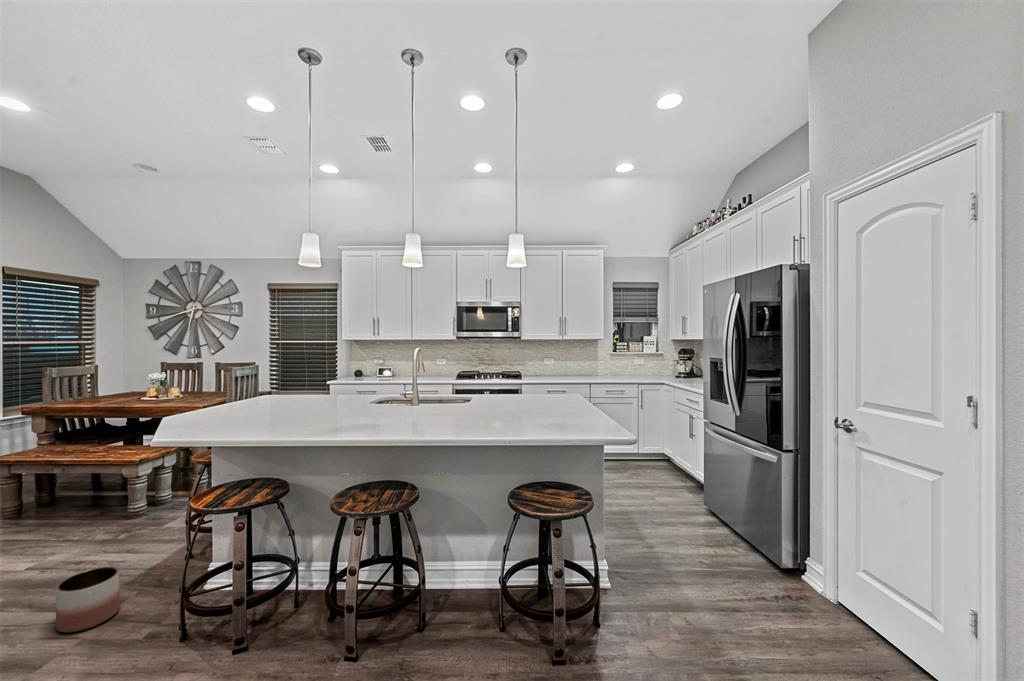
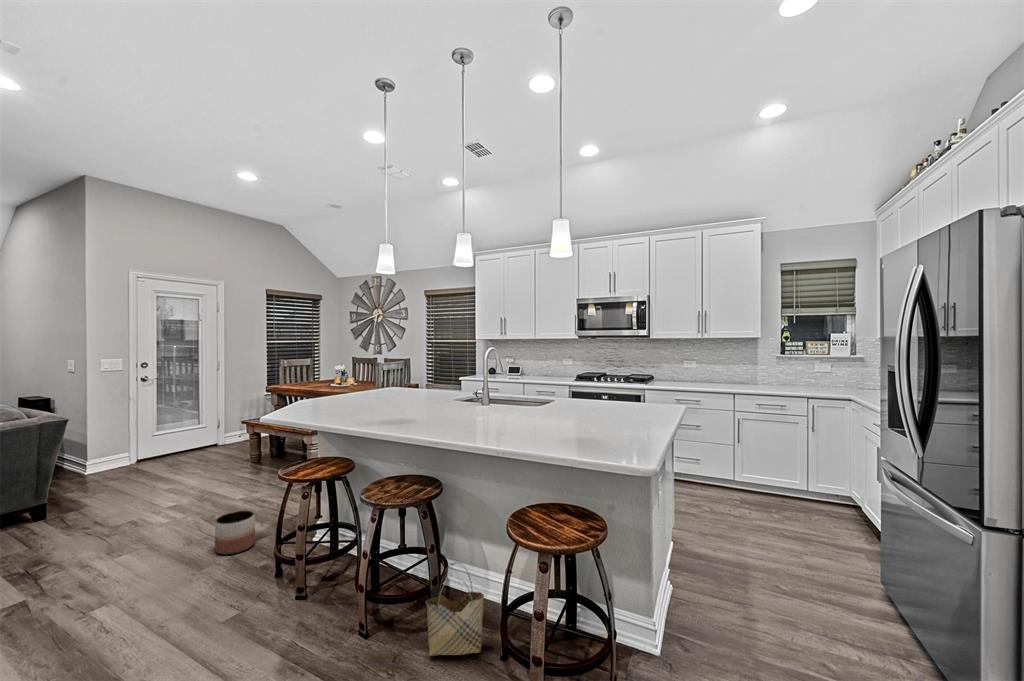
woven basket: none [428,557,480,651] -> present [426,563,484,656]

